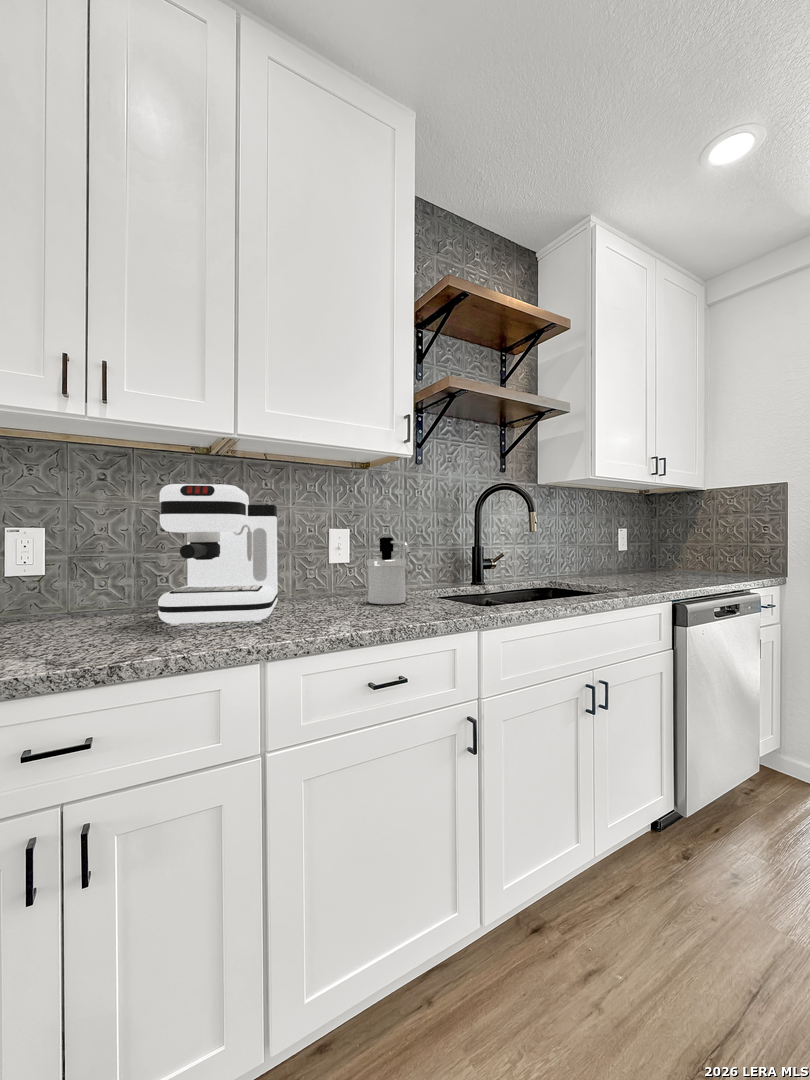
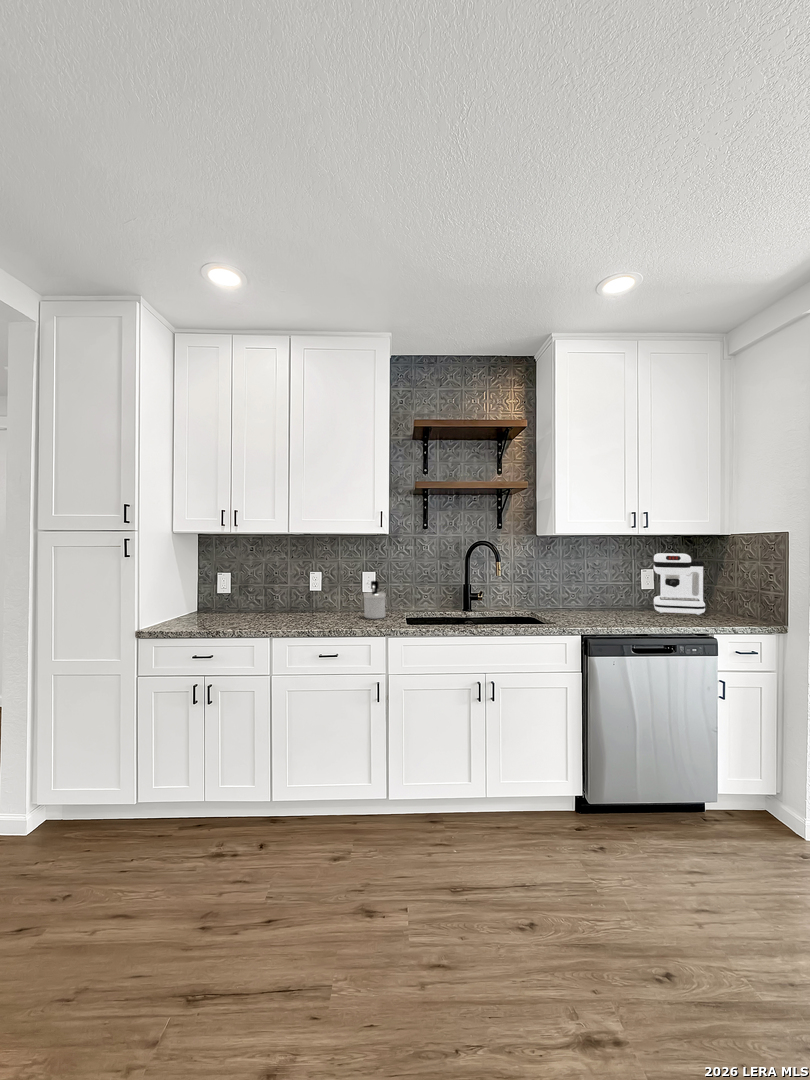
coffee maker: present [158,484,278,626] -> present [654,553,705,615]

